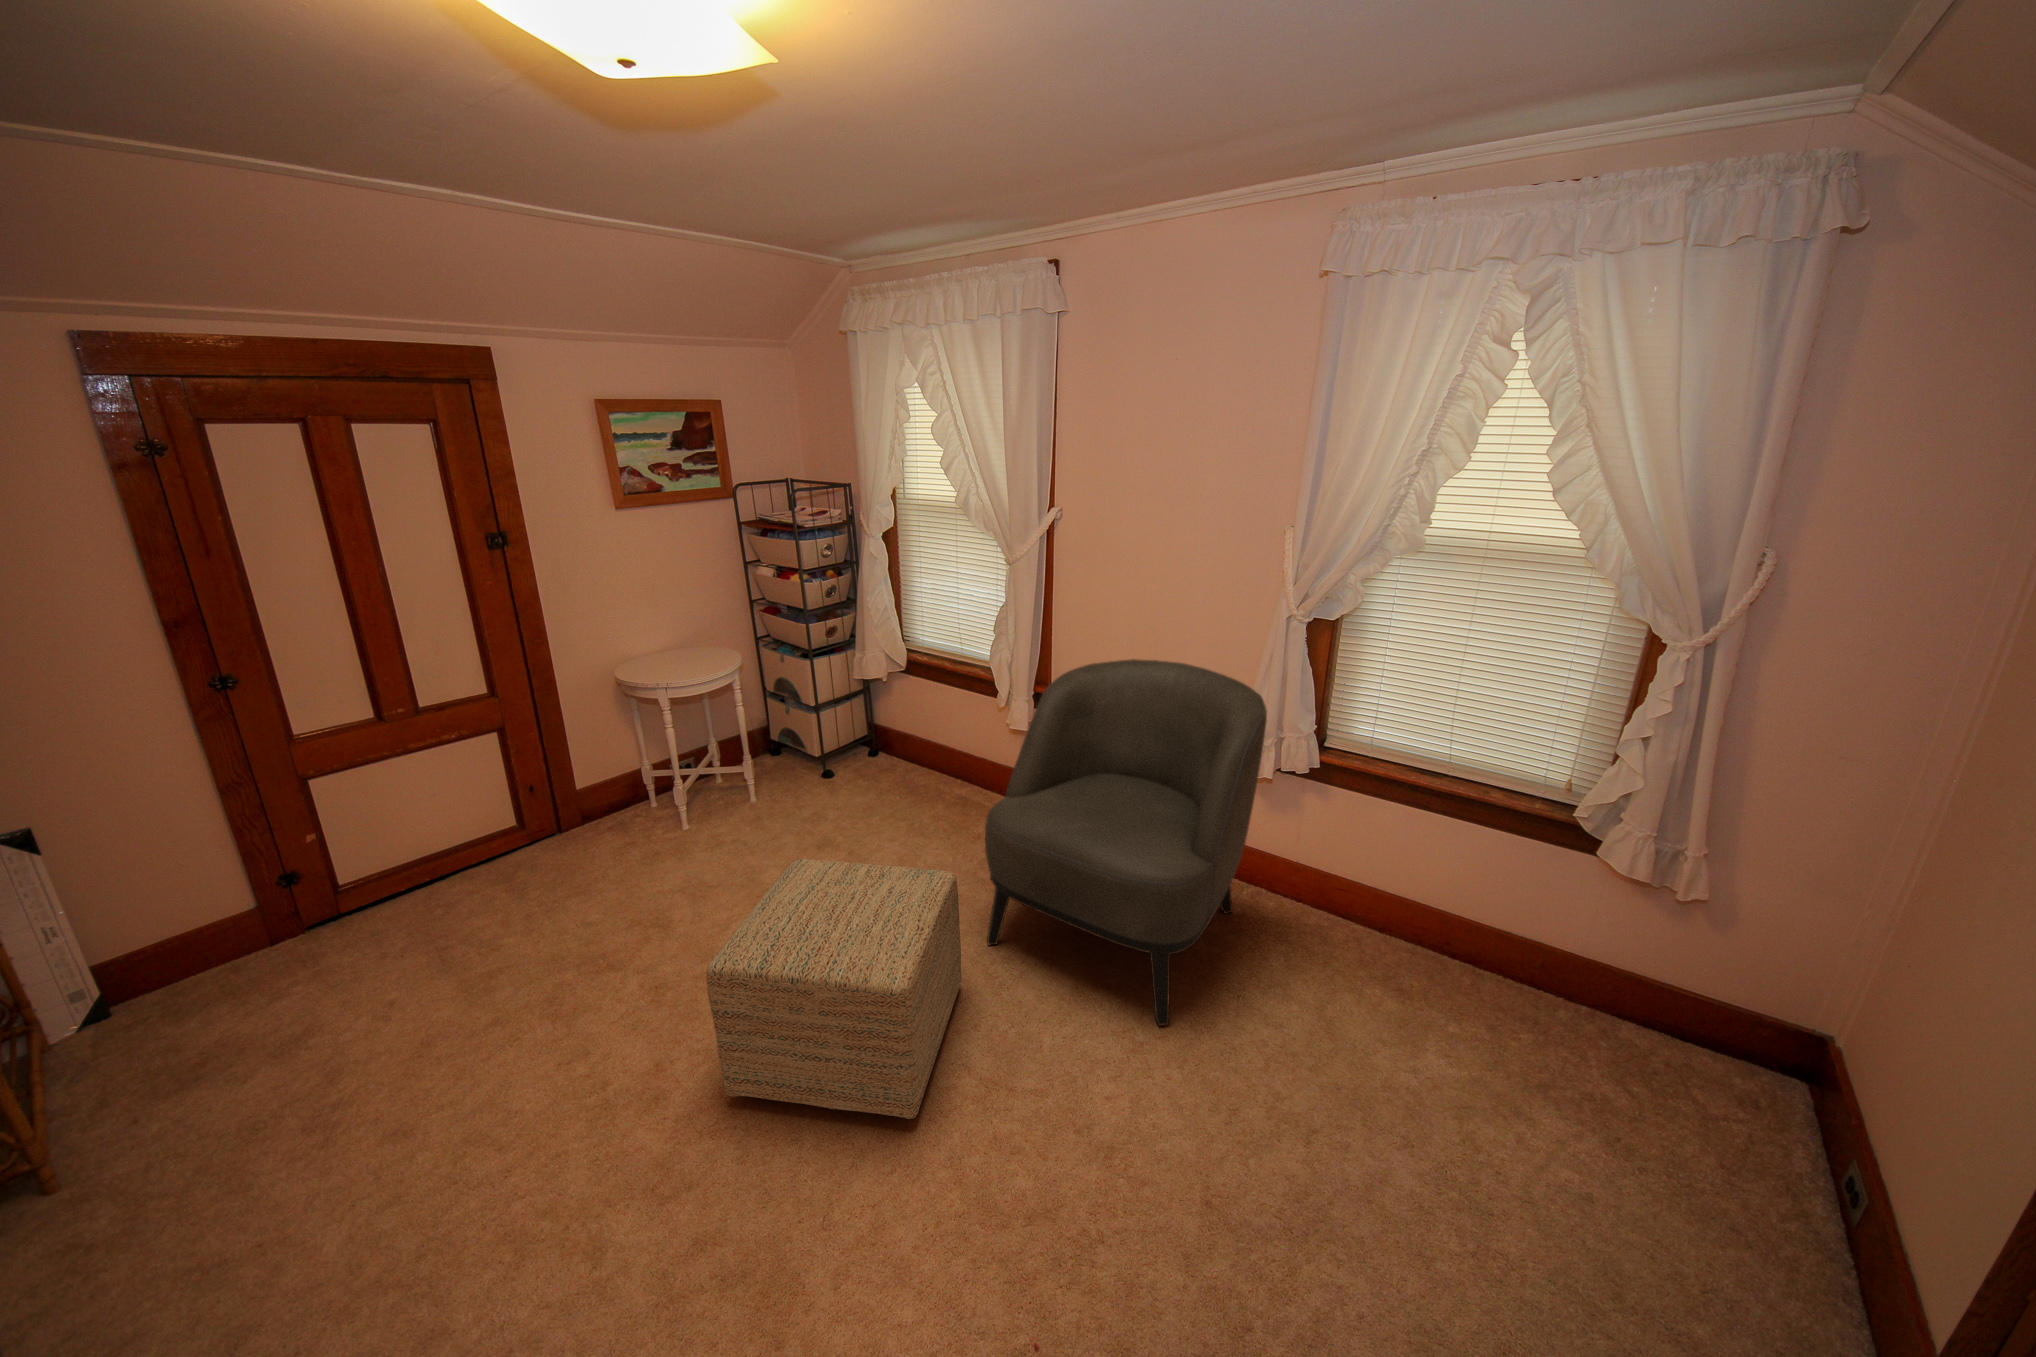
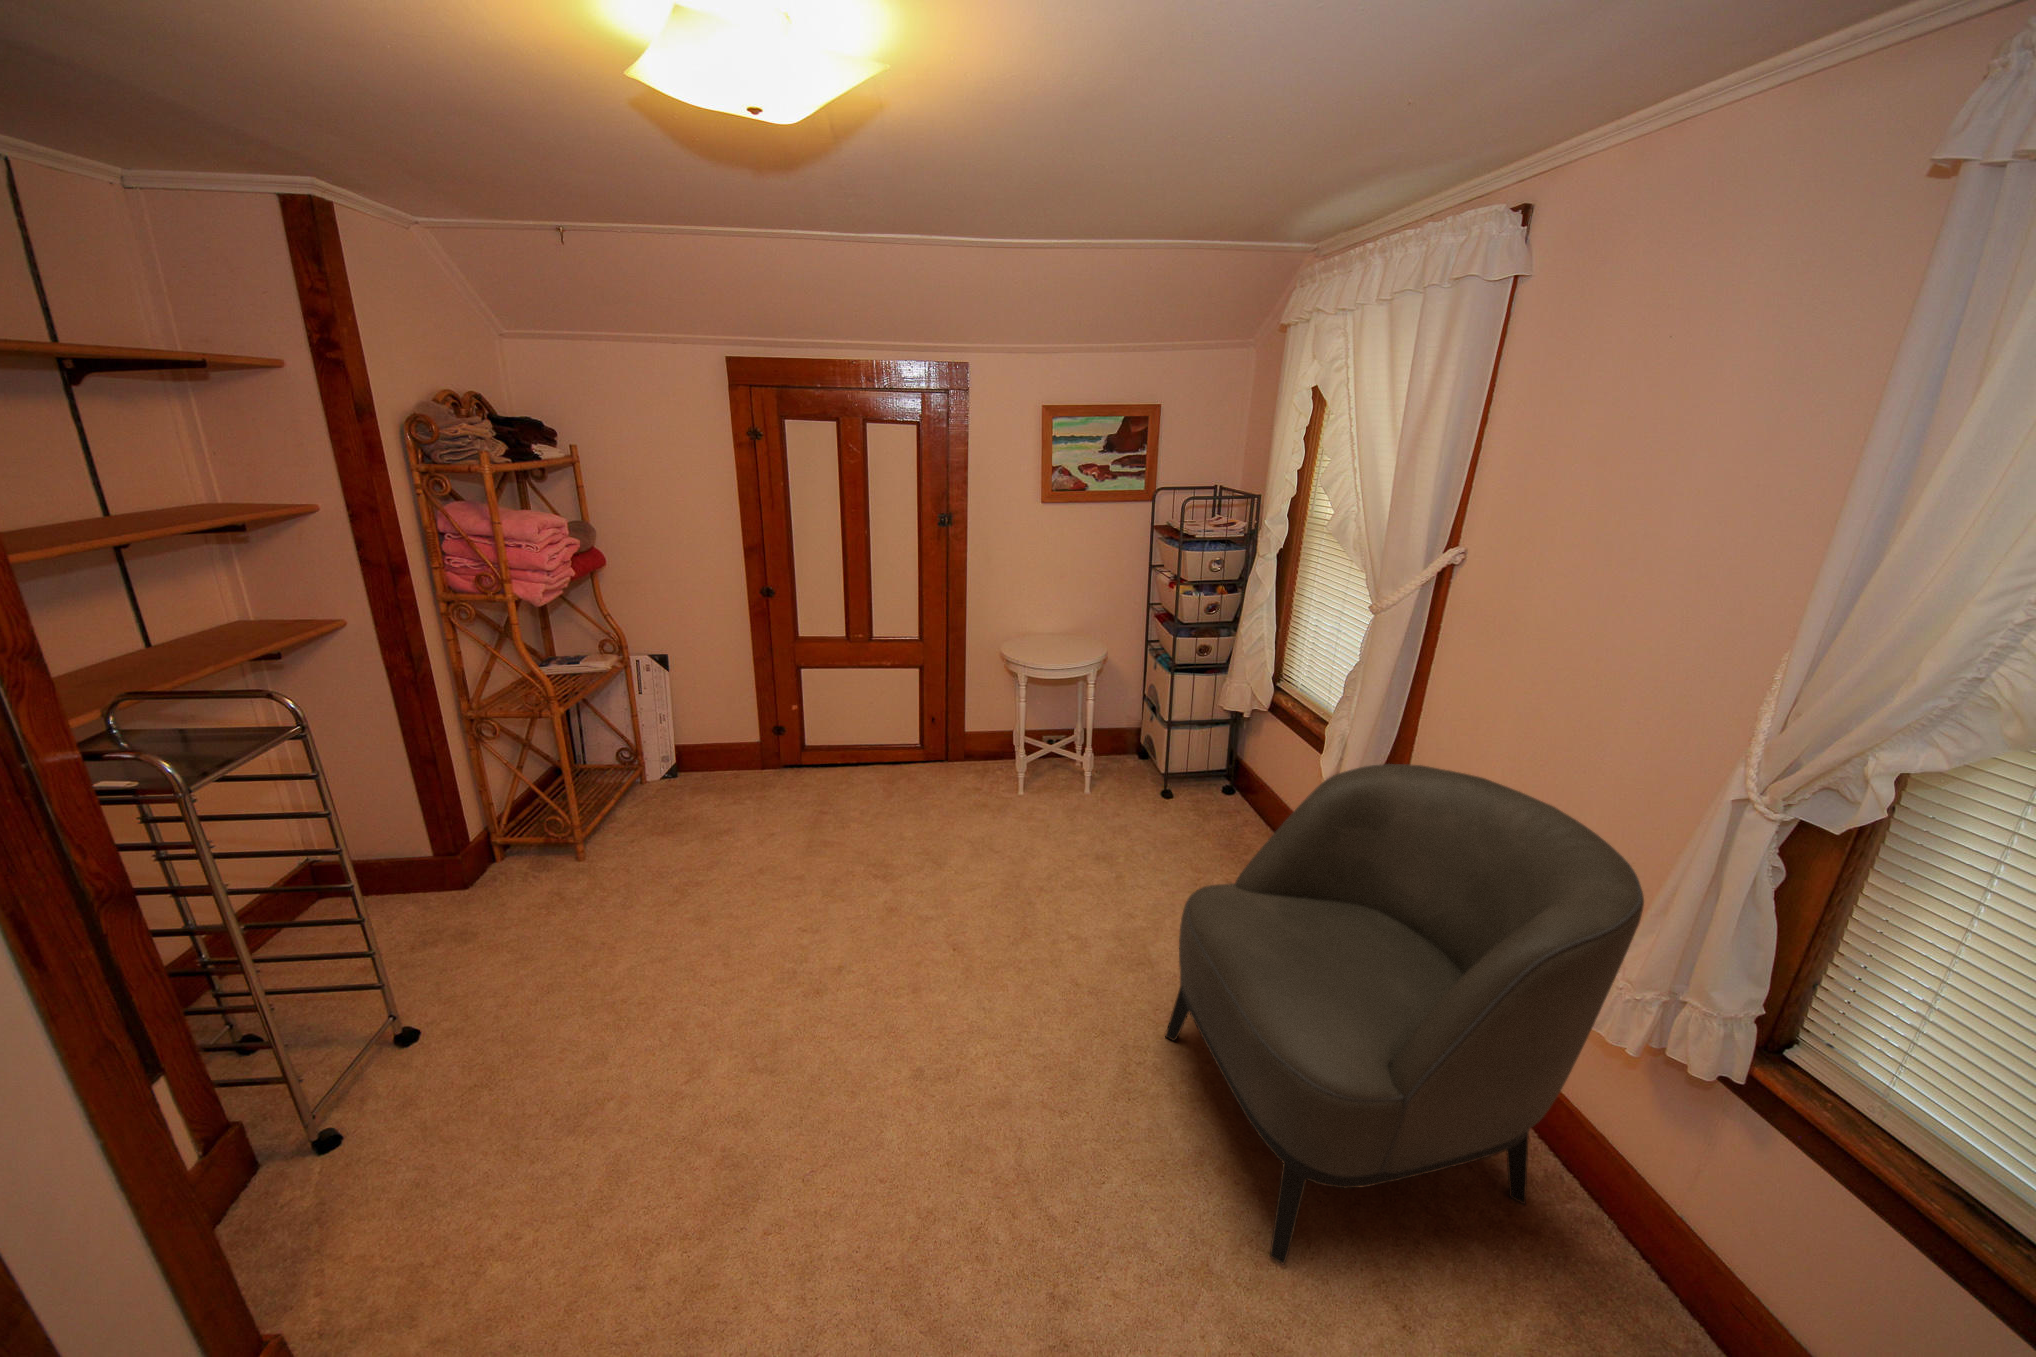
ottoman: present [707,859,962,1119] -> none [855,852,1109,1141]

